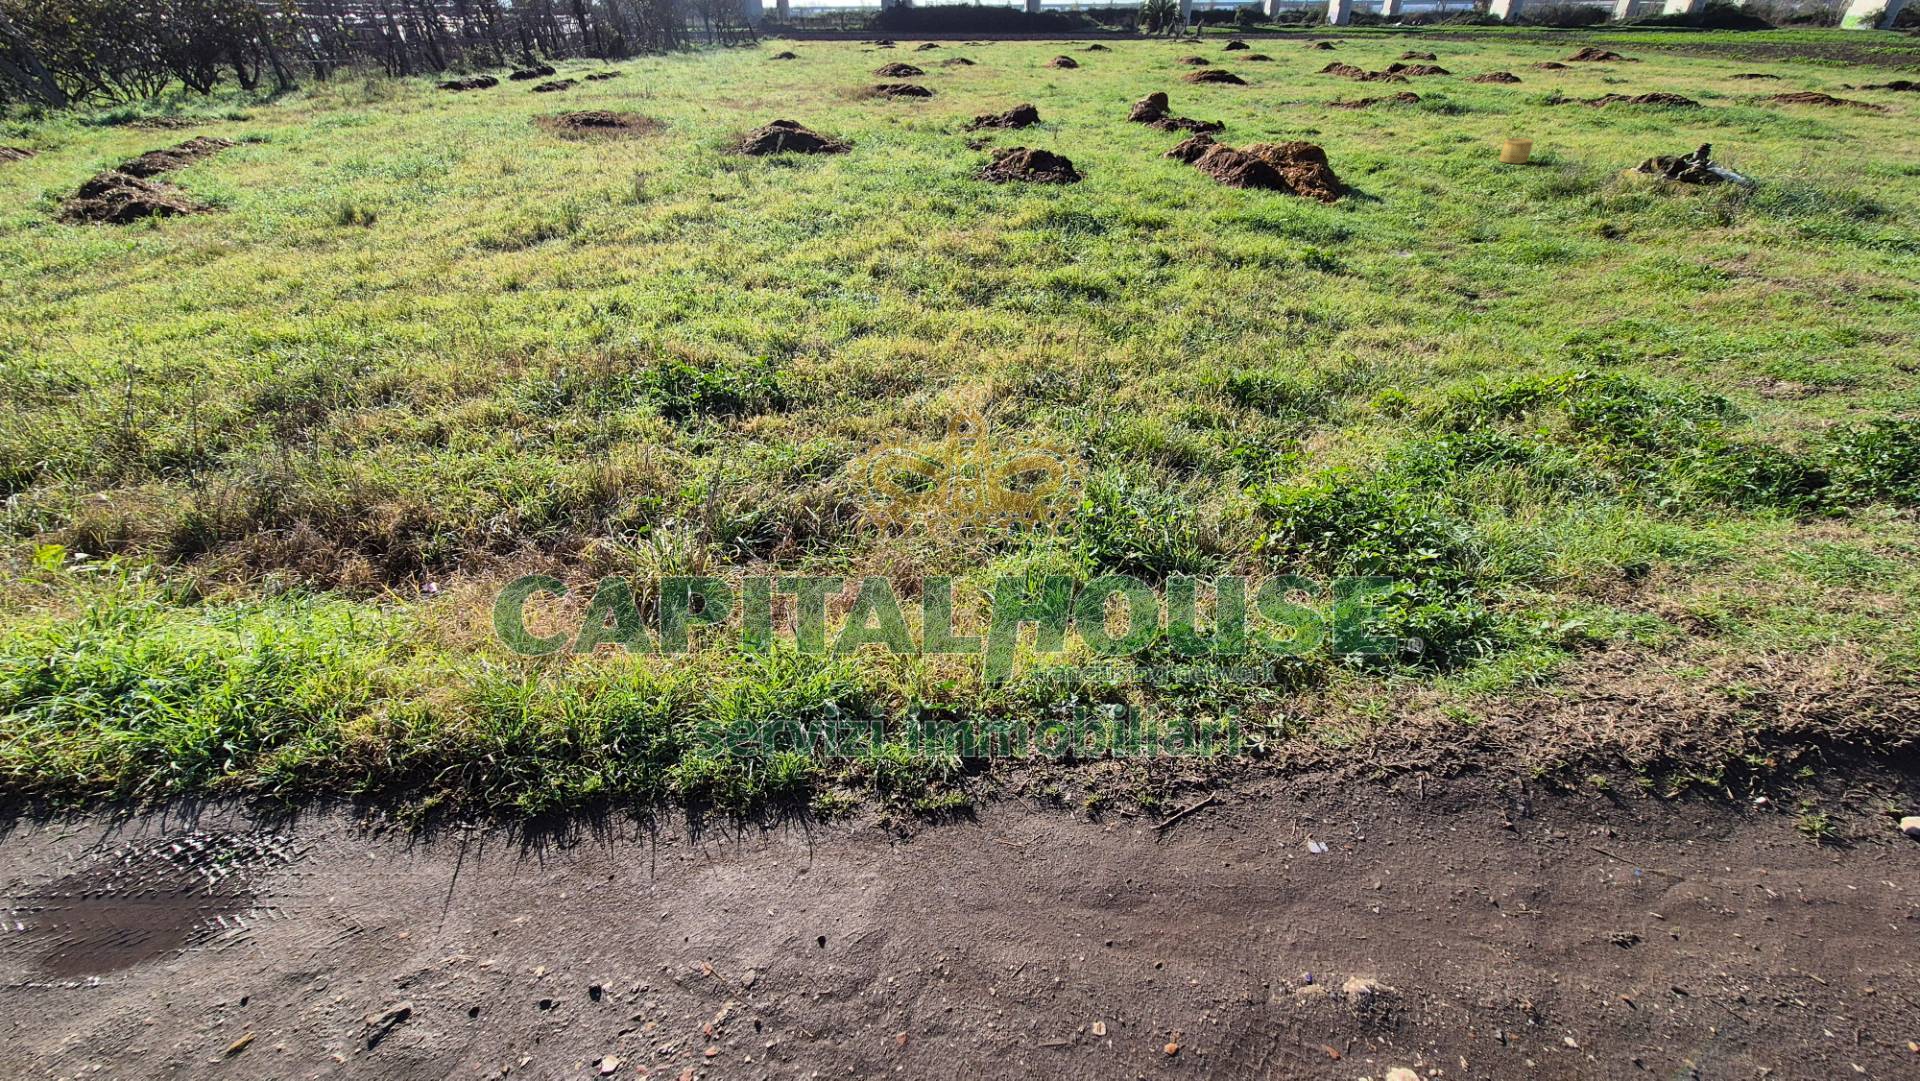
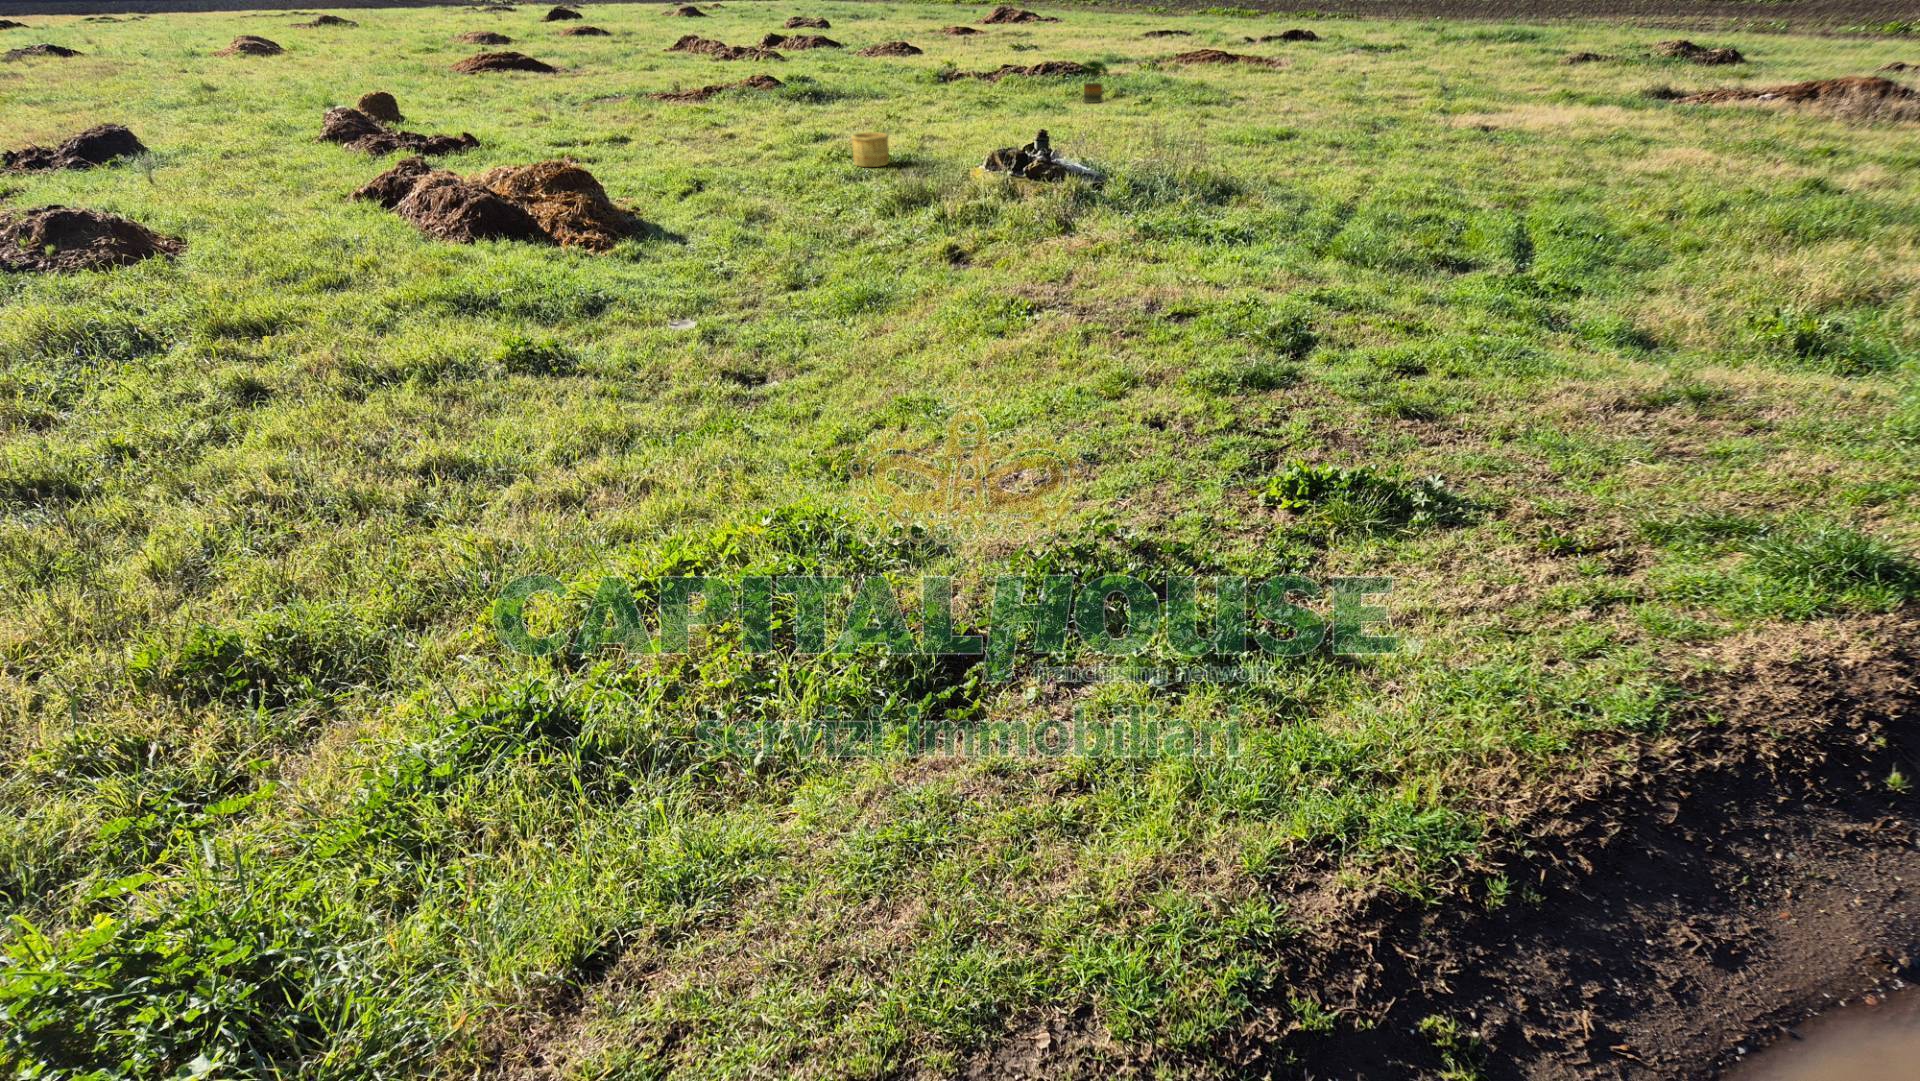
potted tree: none [1685,93,1721,129] -> present [1082,61,1108,103]

